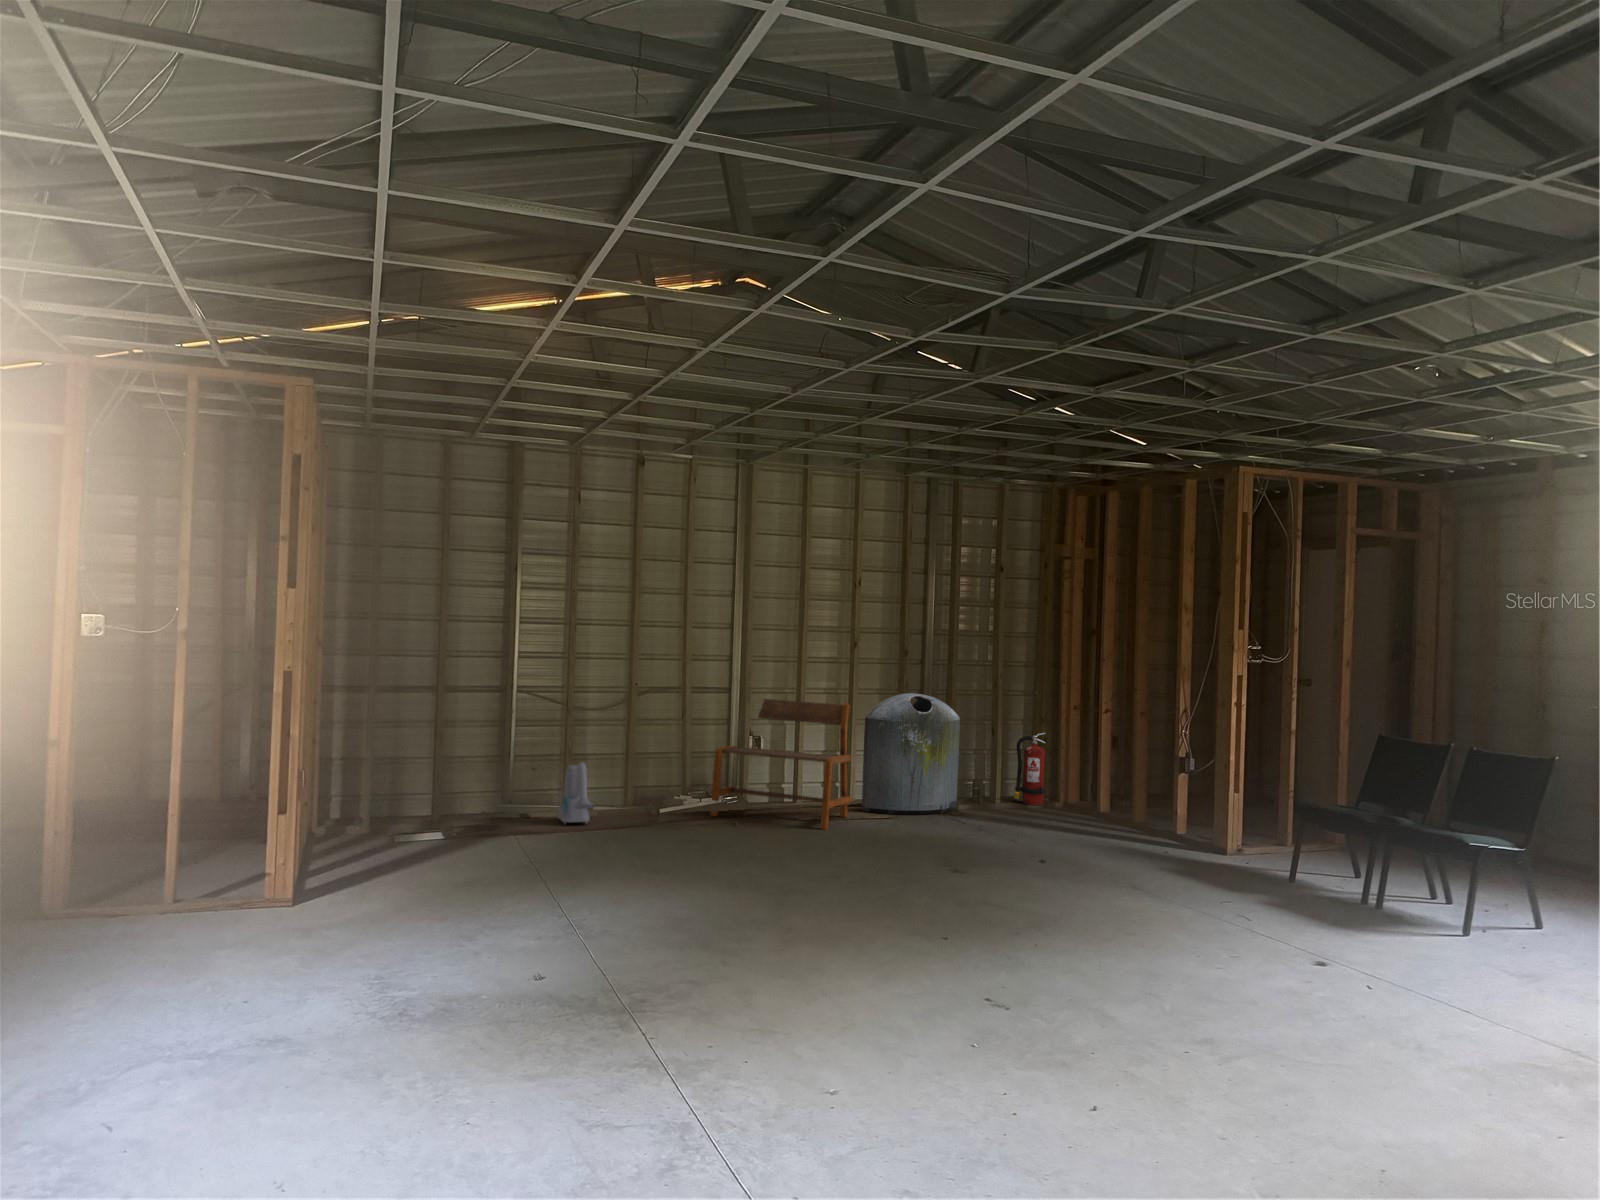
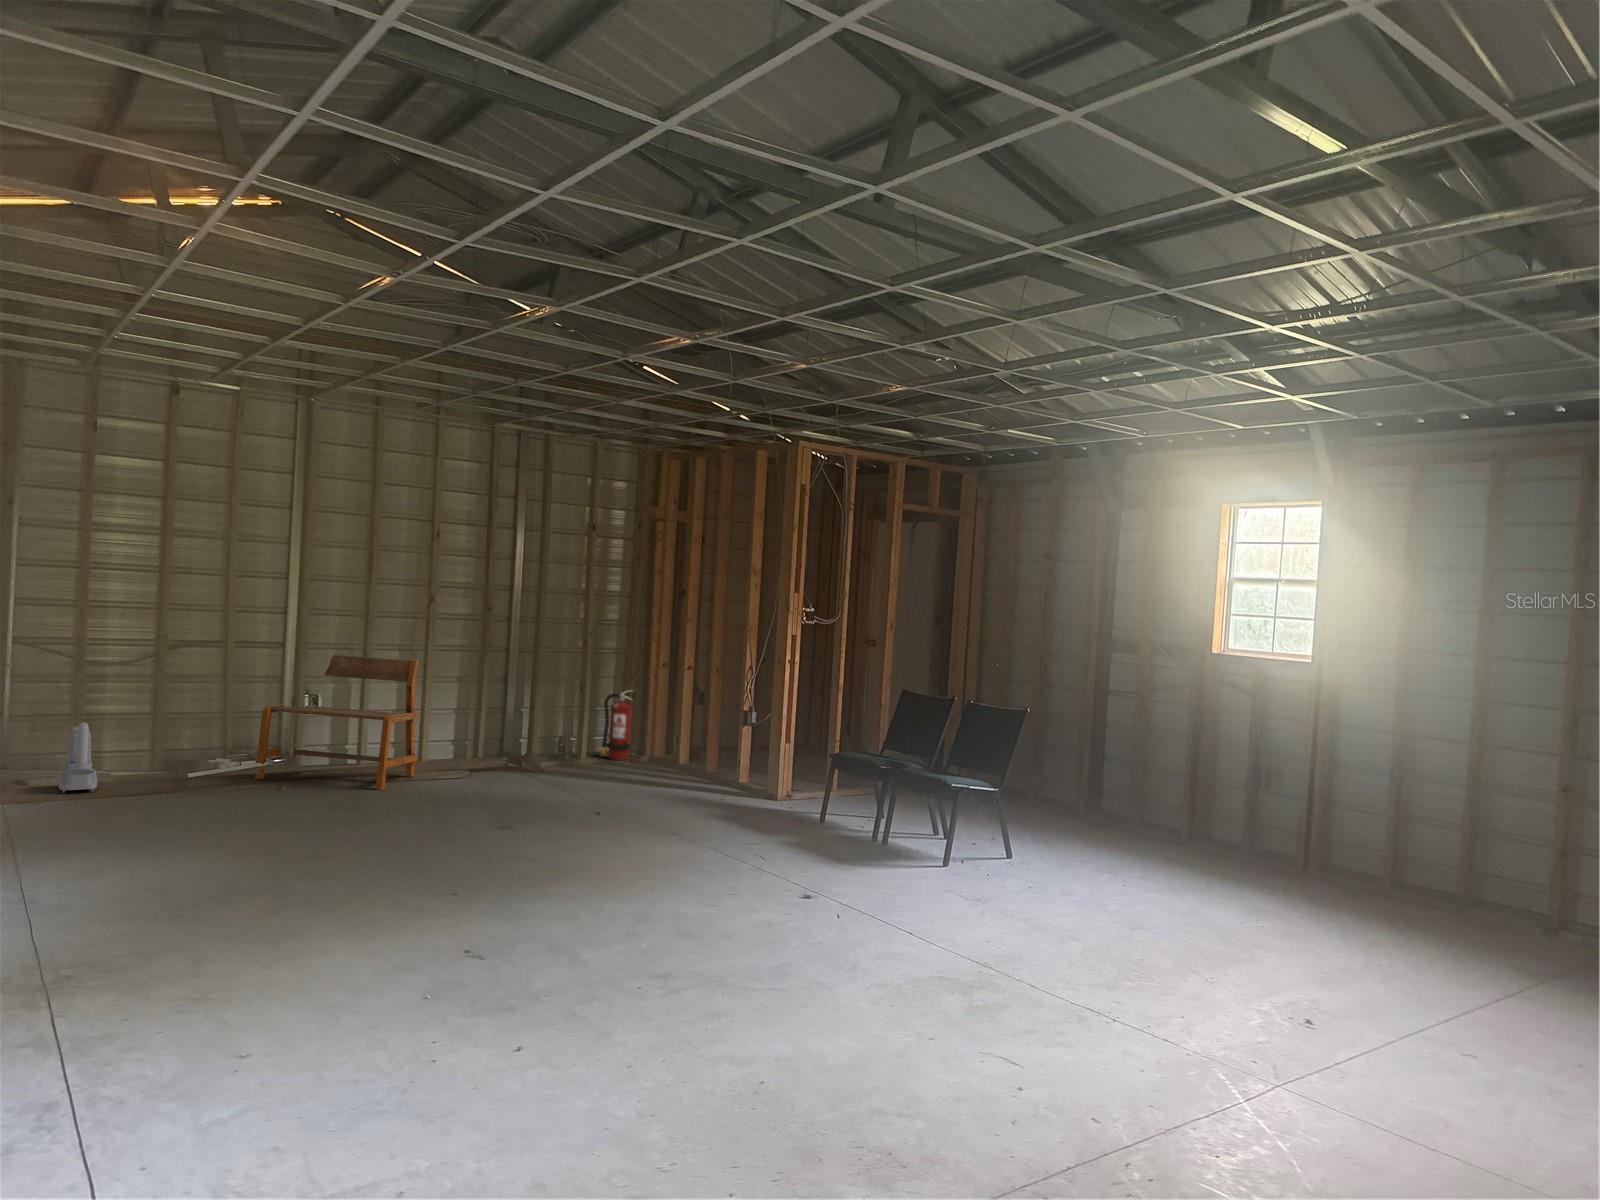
trash can: present [862,693,960,815] -> none [434,650,542,773]

